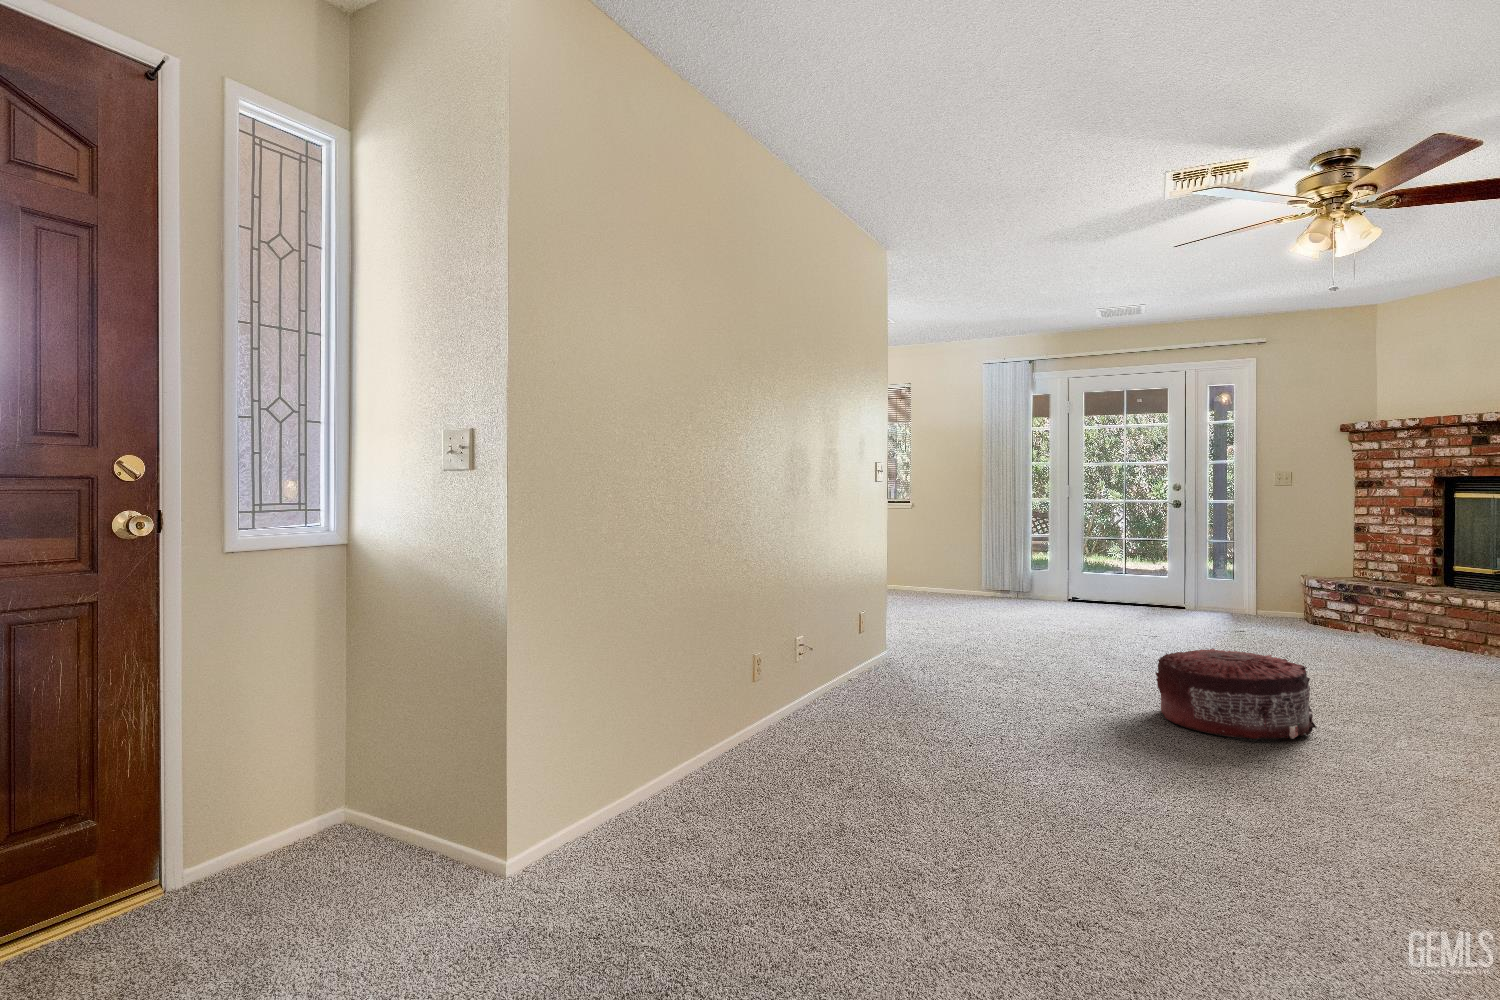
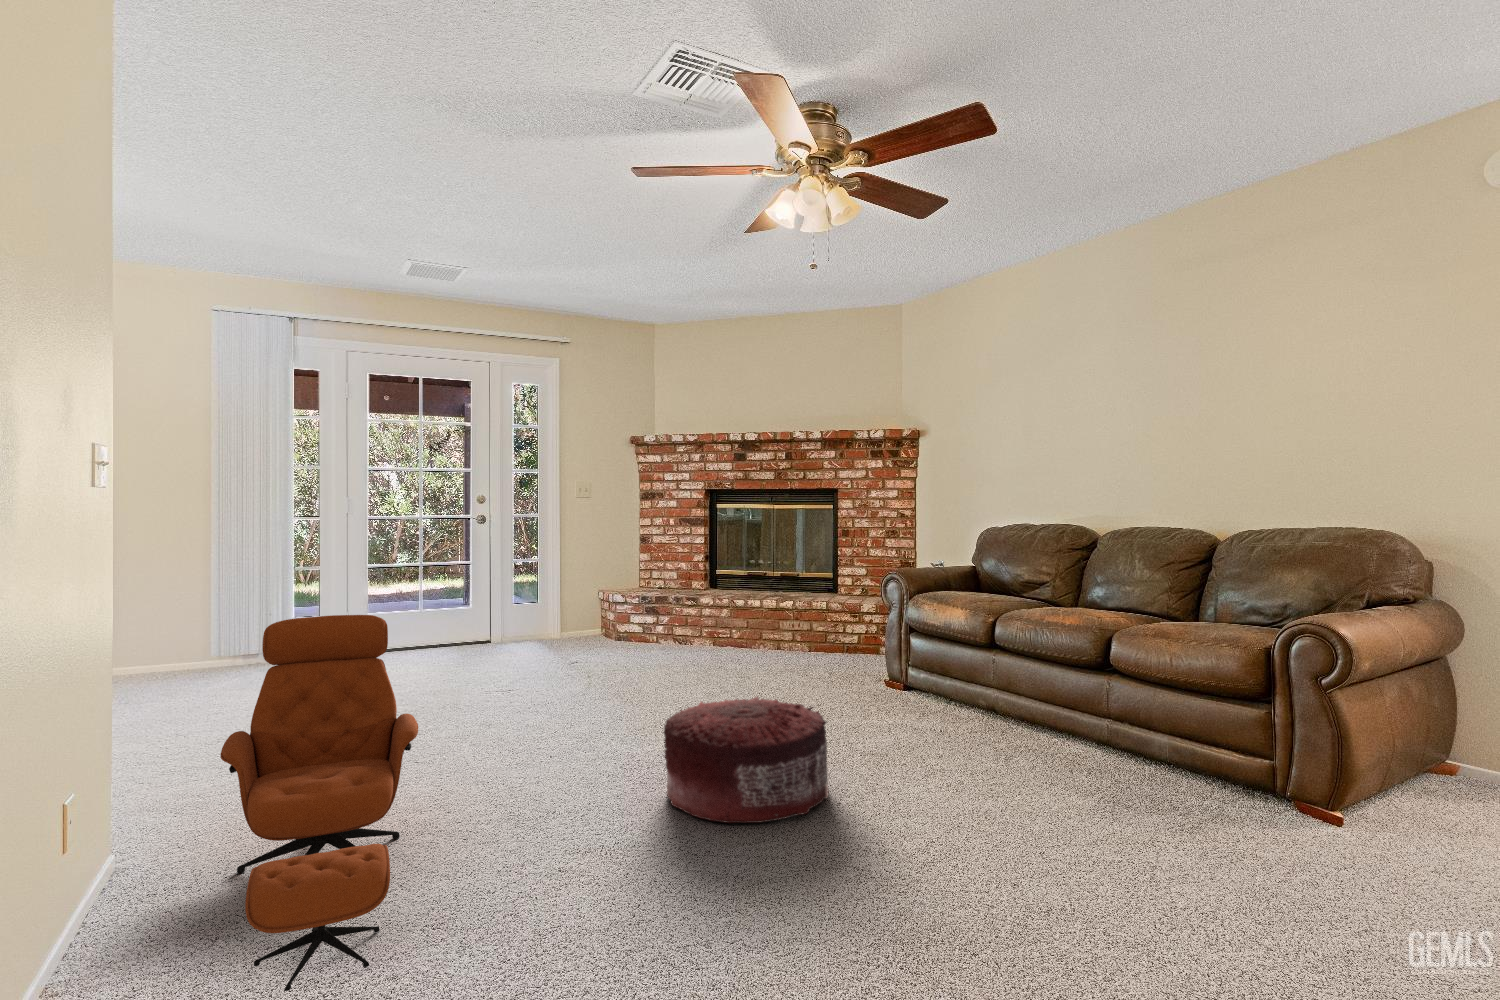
lounge chair: none [880,556,996,712] -> present [220,615,418,991]

